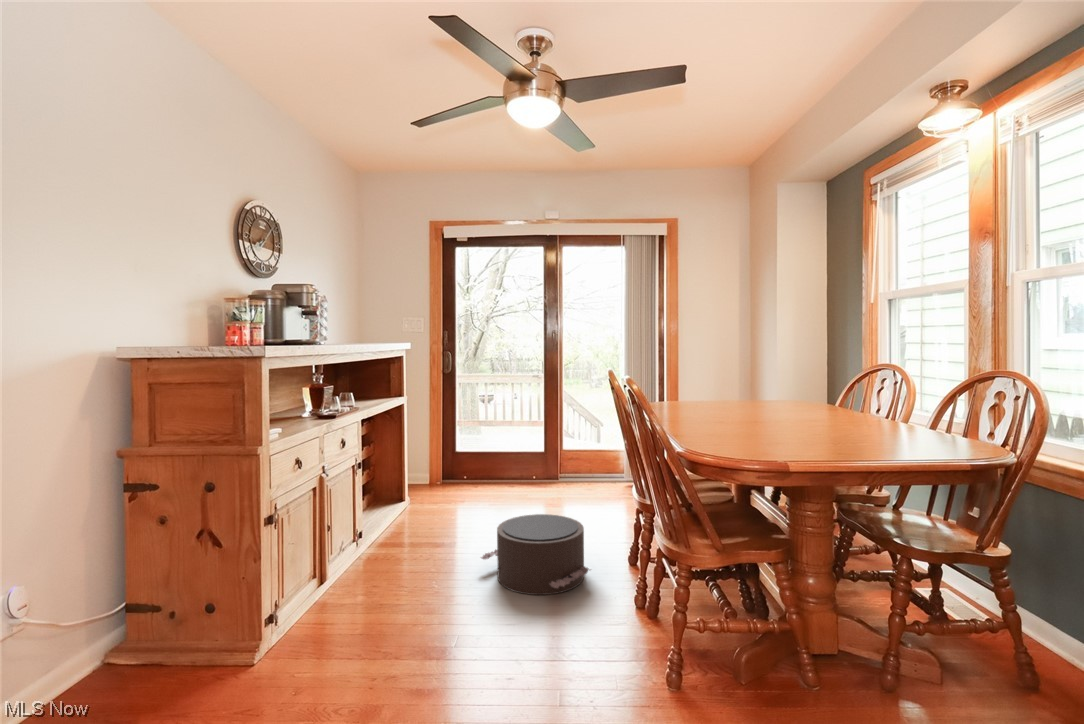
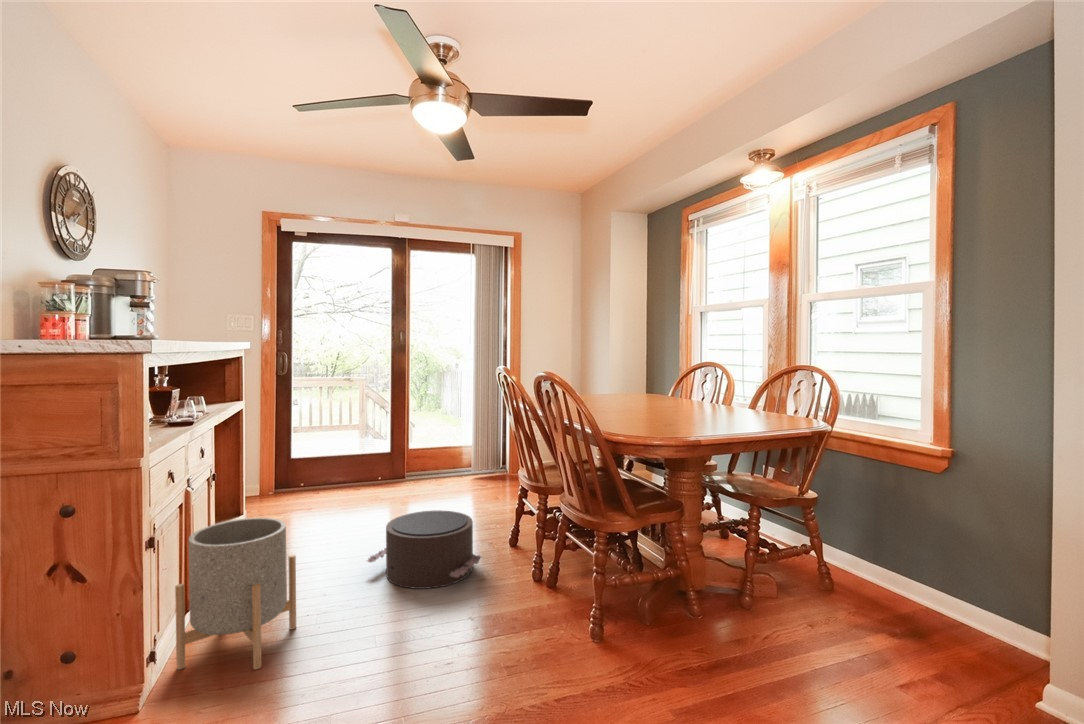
planter: none [296,506,401,646] -> present [175,518,296,669]

